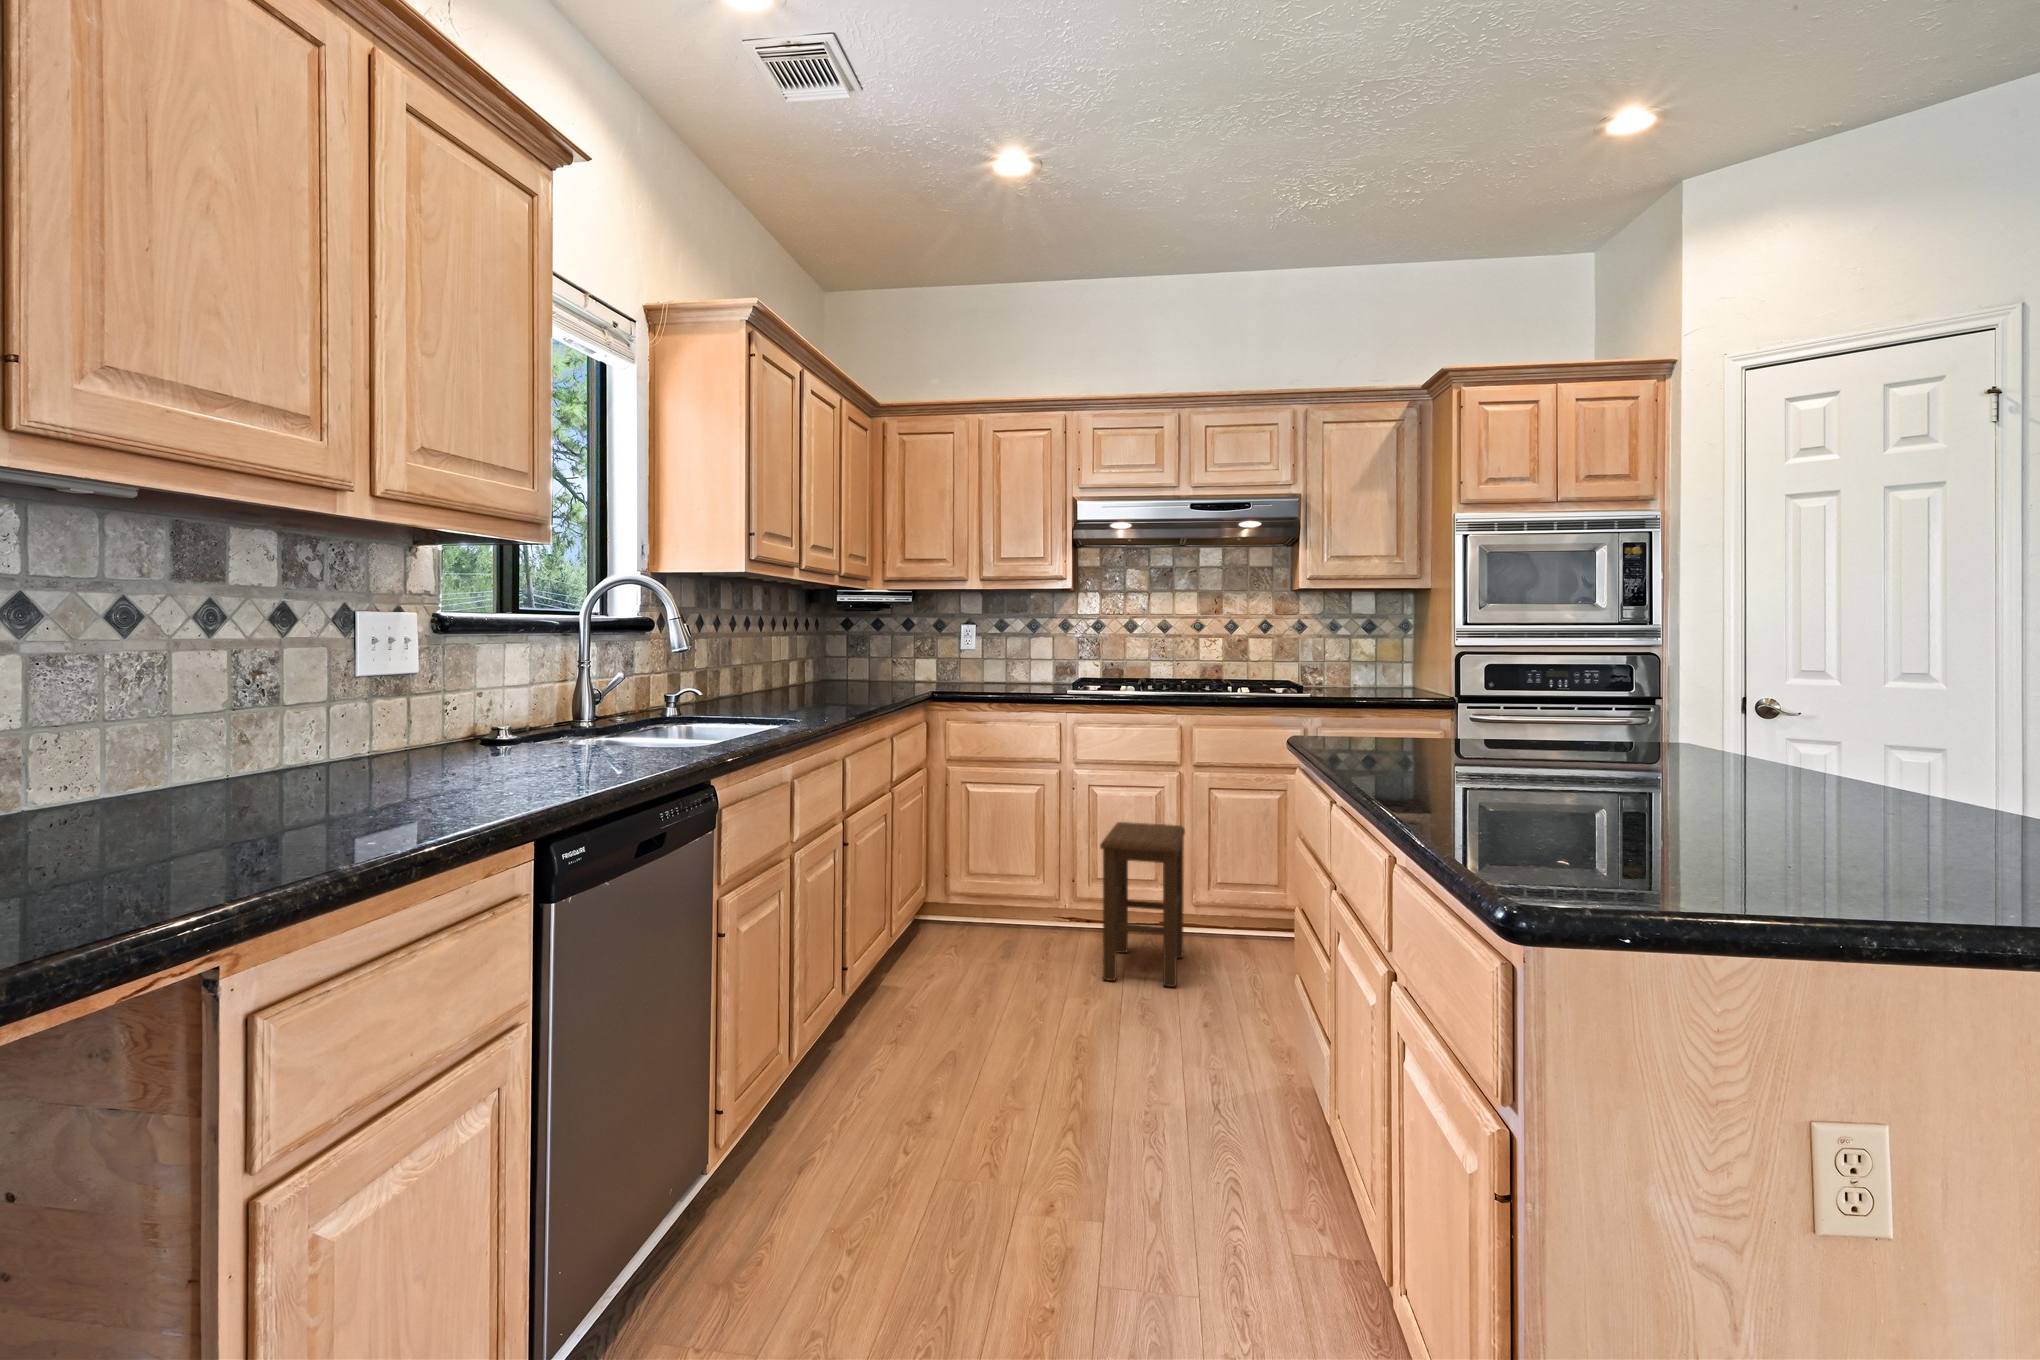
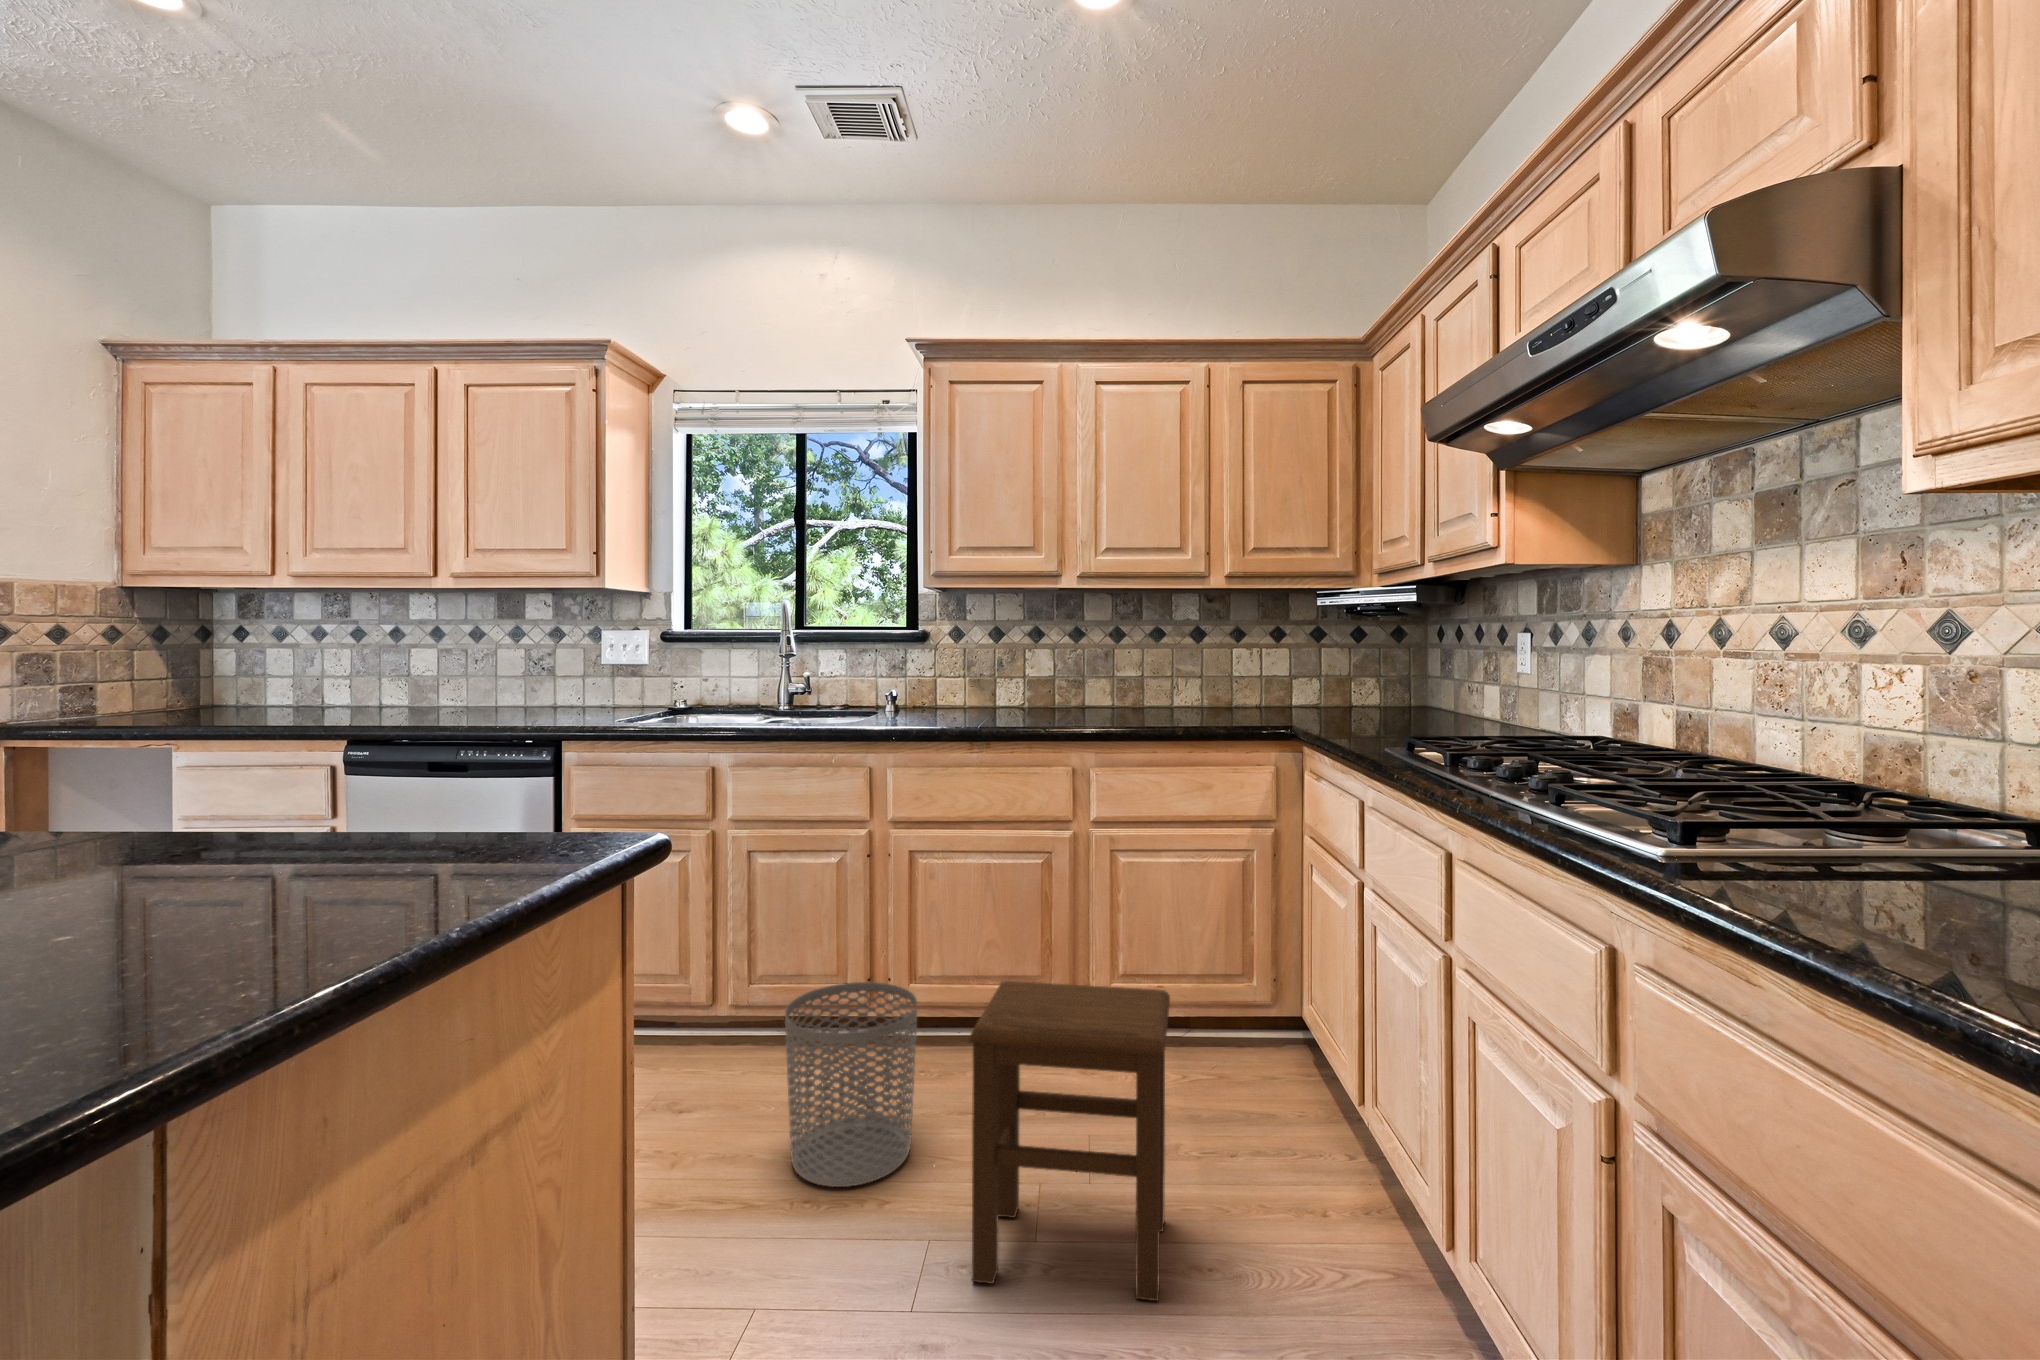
waste bin: none [990,892,1088,1034] -> present [785,982,917,1187]

